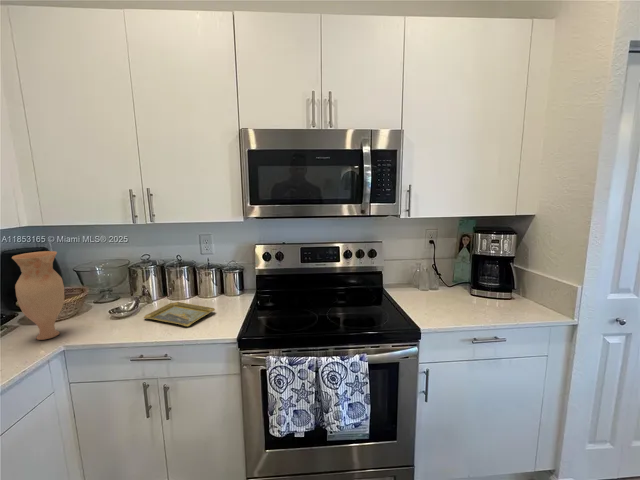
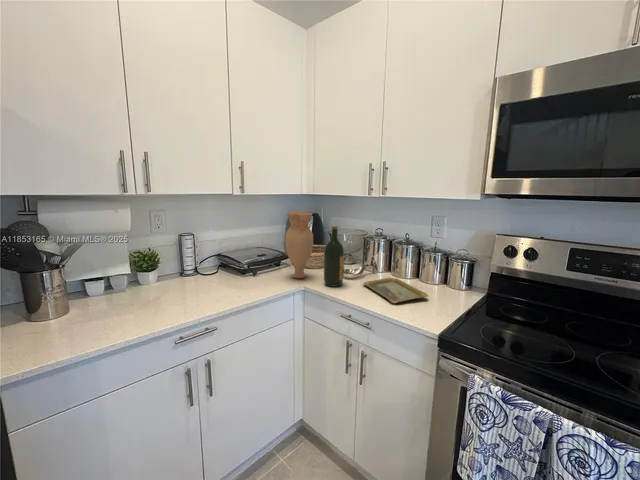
wine bottle: none [87,262,119,334] -> present [324,226,344,286]

